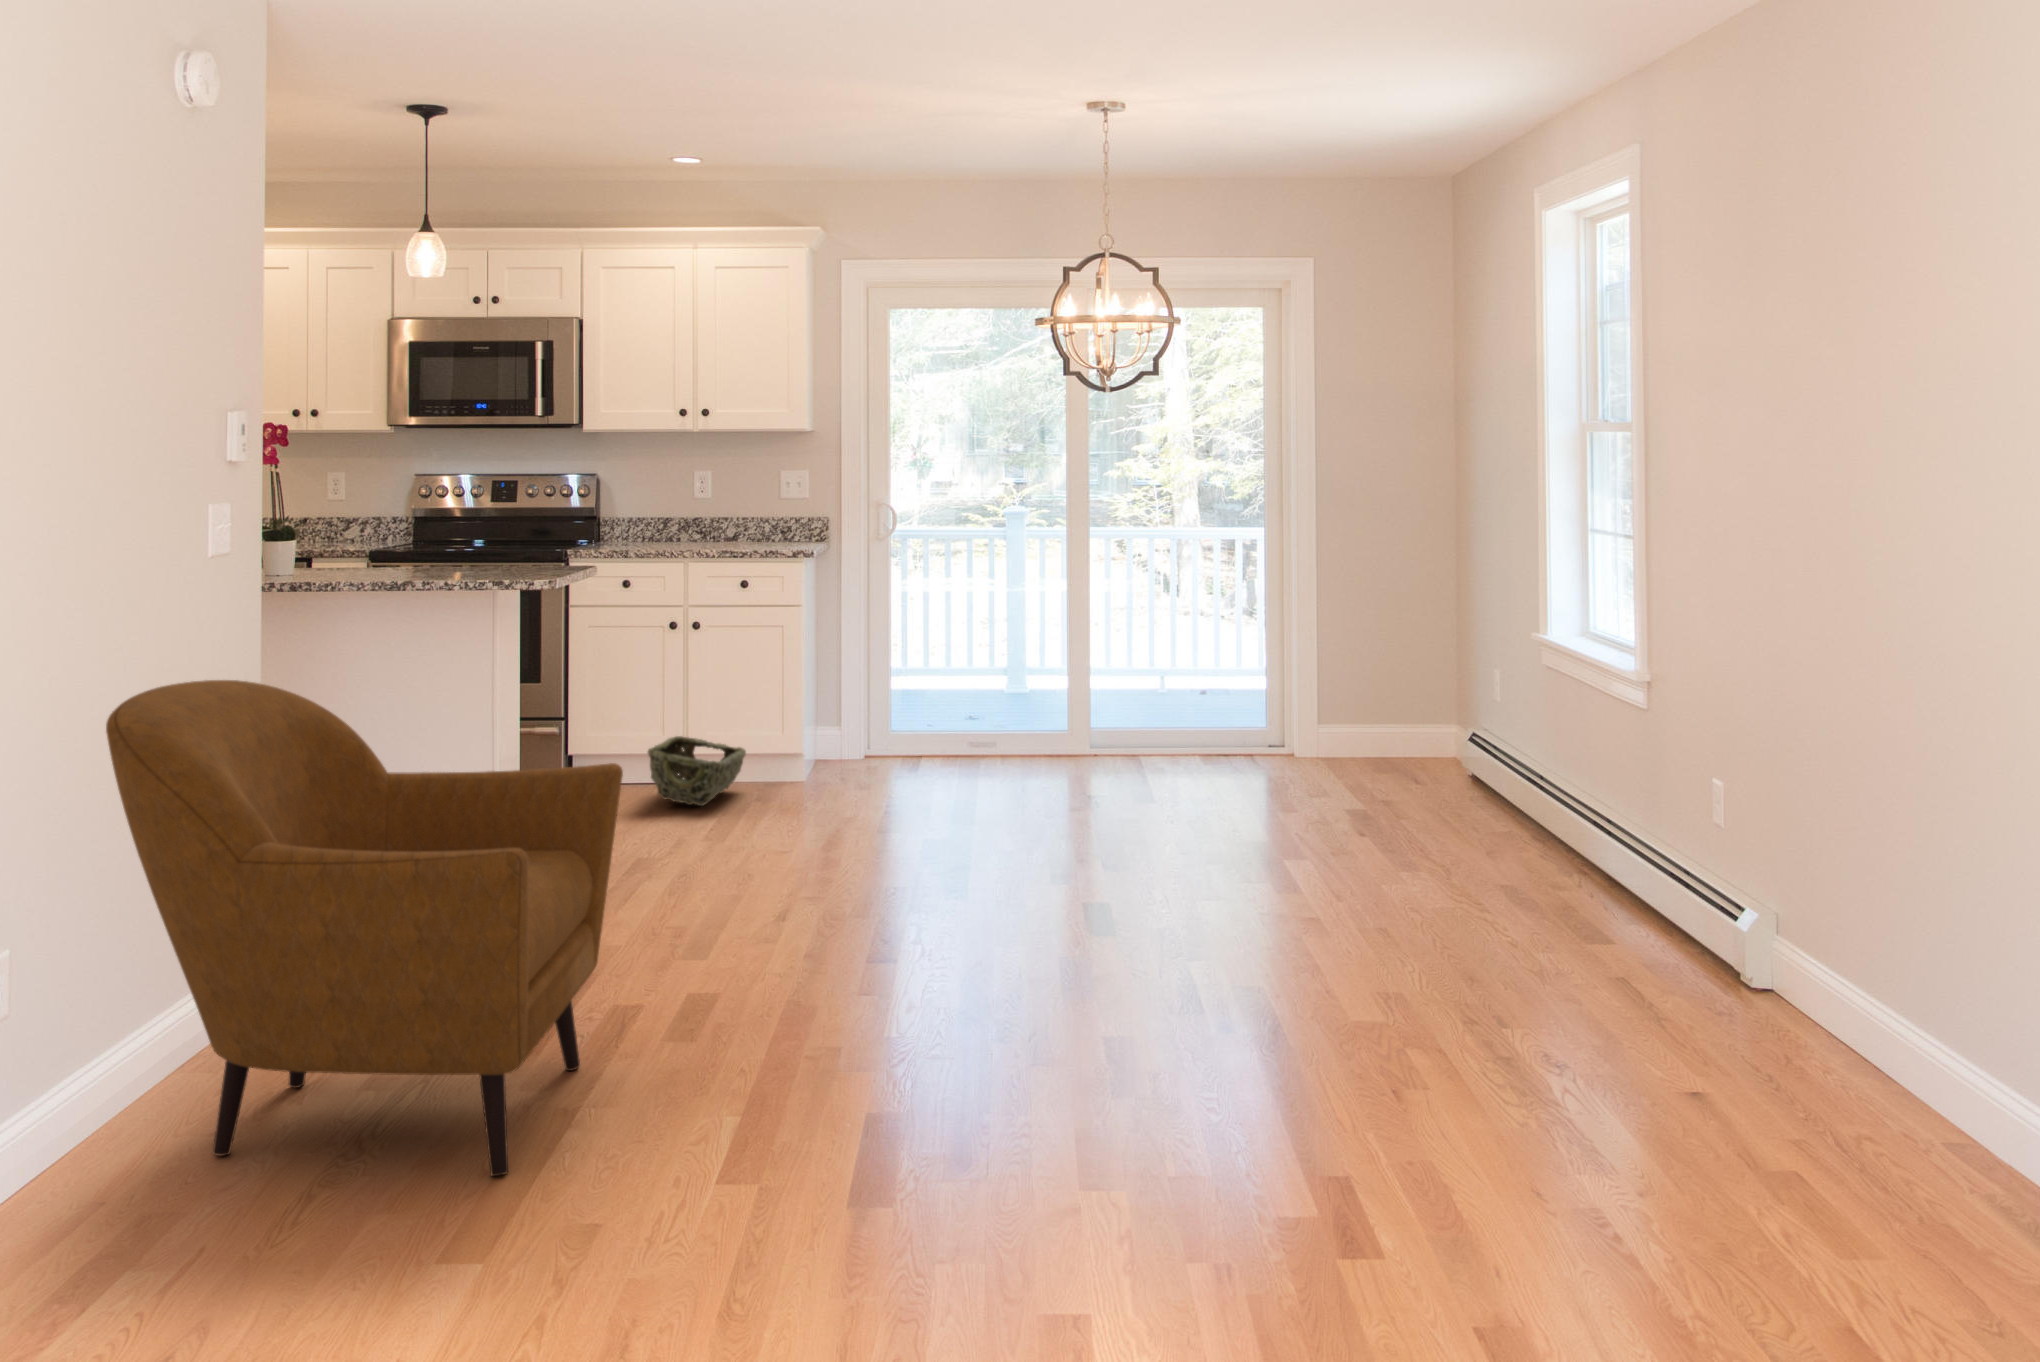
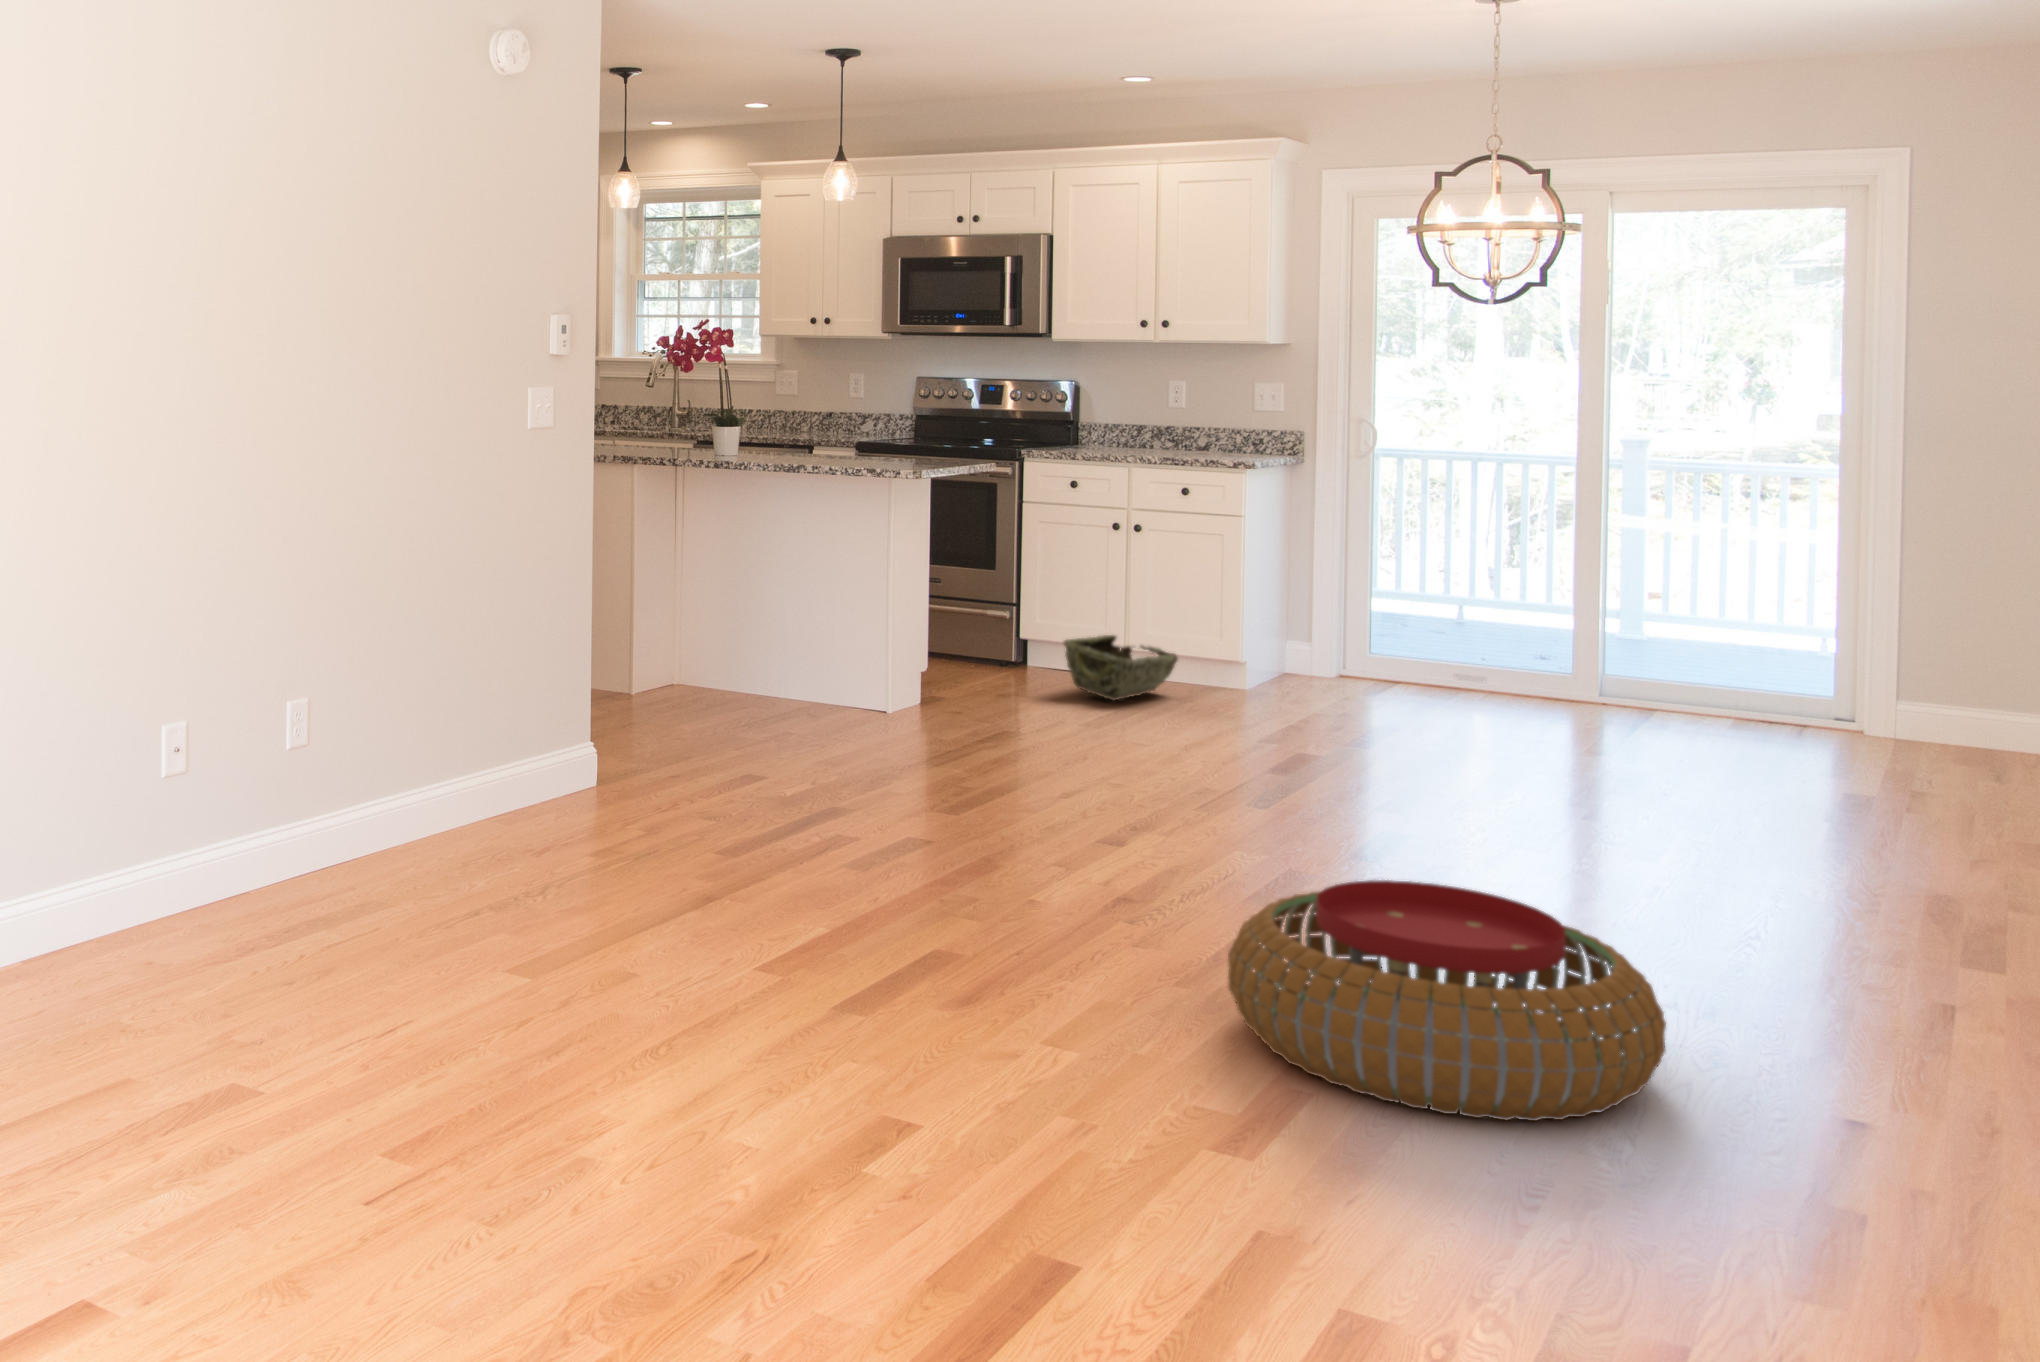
armchair: present [106,680,623,1176] -> none [399,501,802,886]
pouf: none [1242,952,1618,1179] -> present [1228,880,1666,1121]

